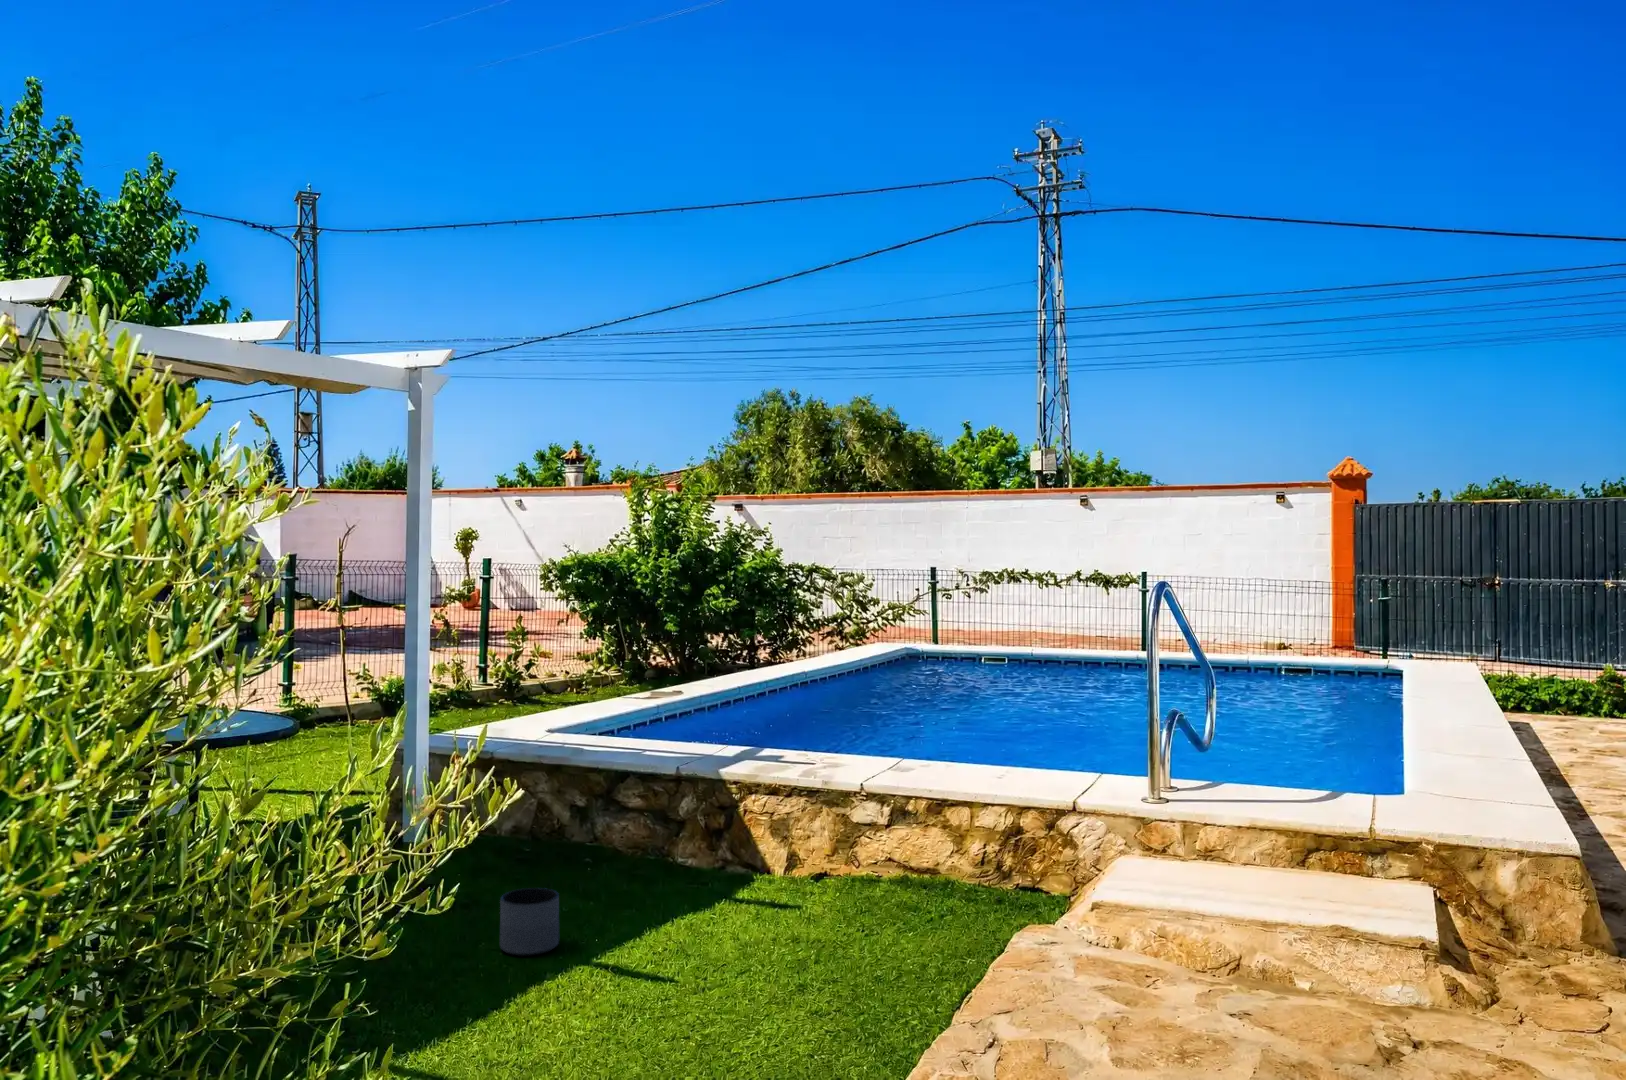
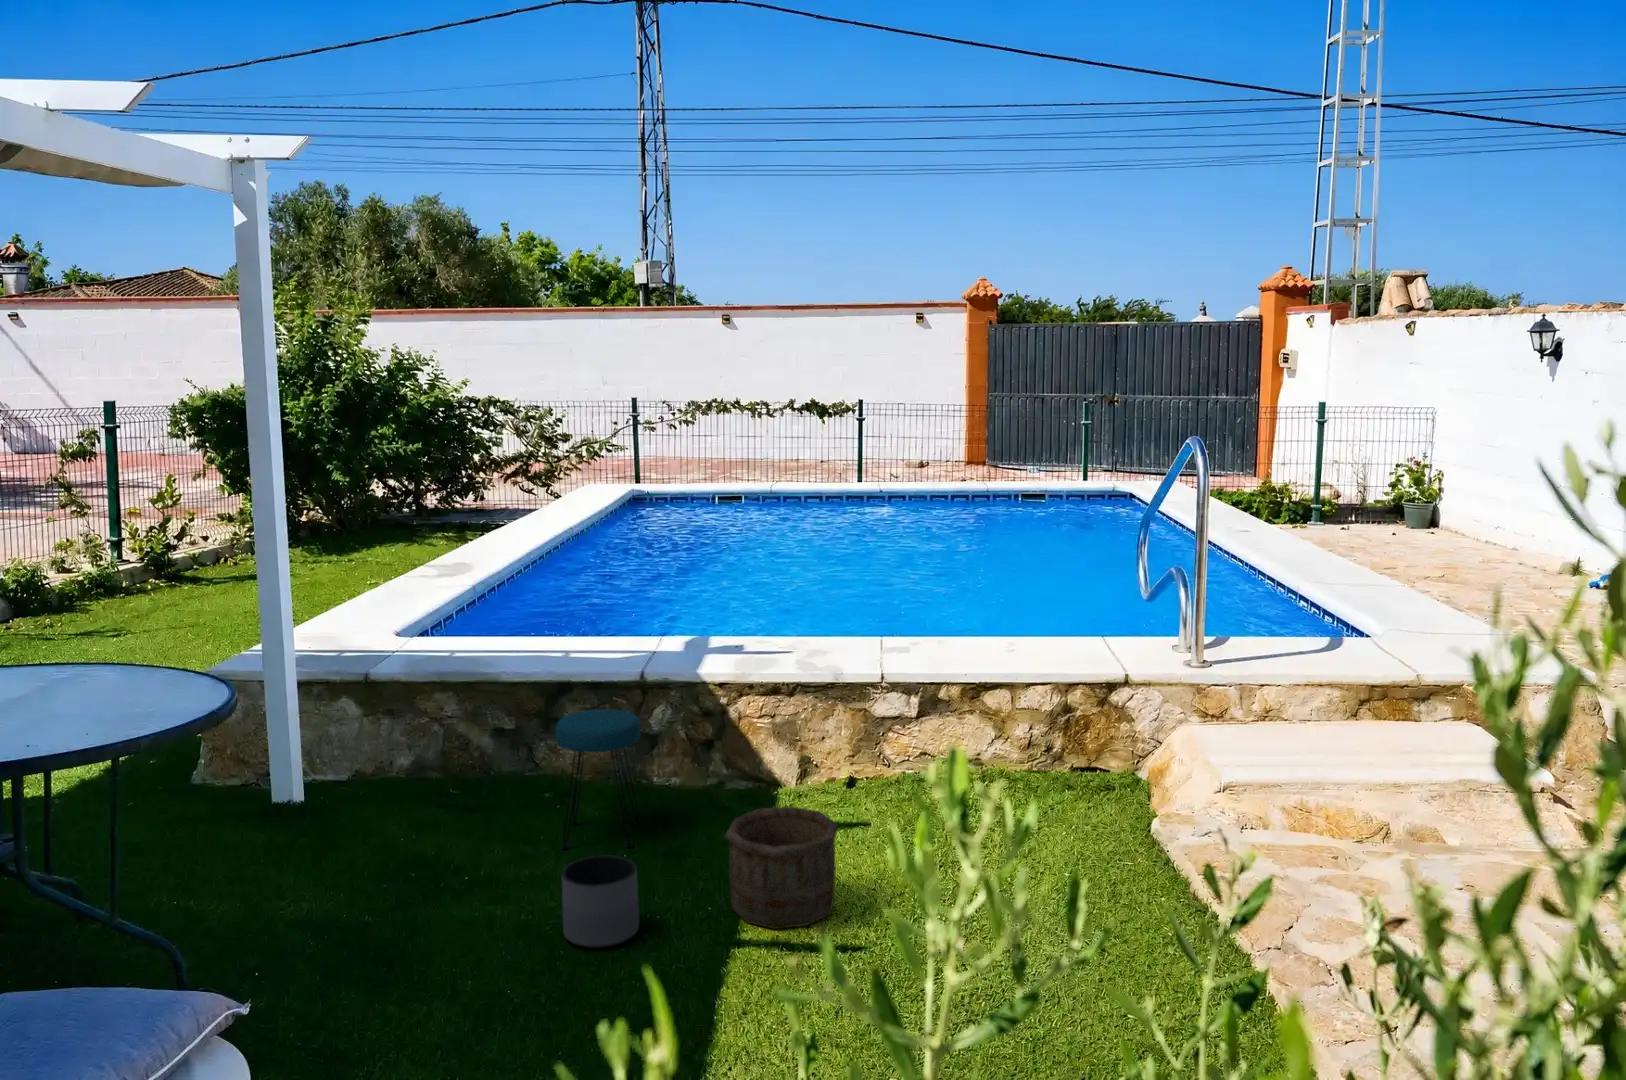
stool: none [562,787,637,899] -> present [556,709,641,849]
wooden bucket: none [629,868,718,963] -> present [725,807,837,929]

